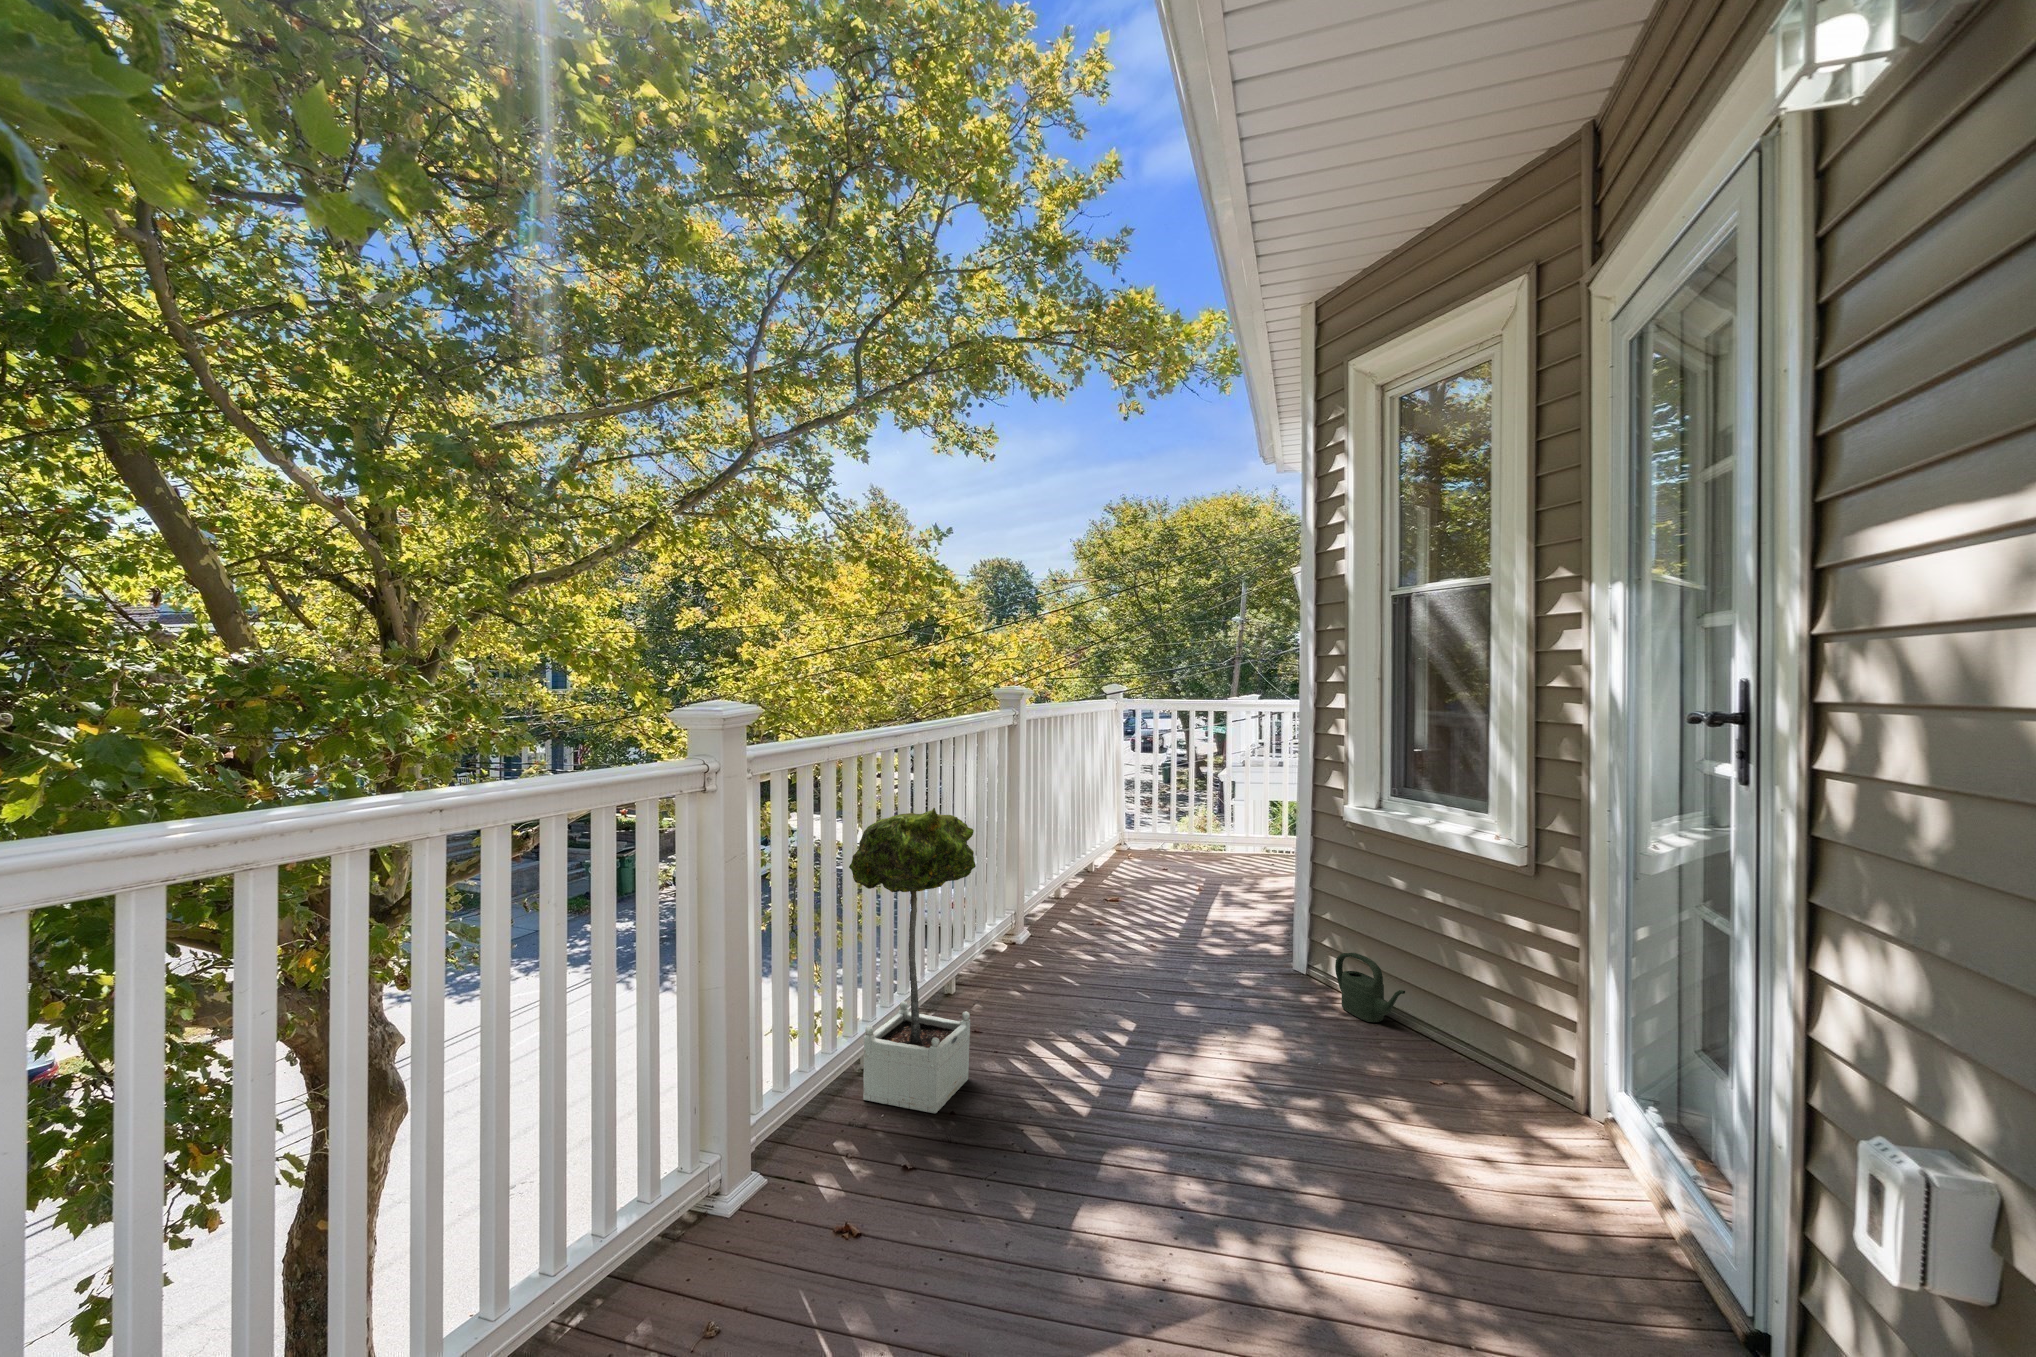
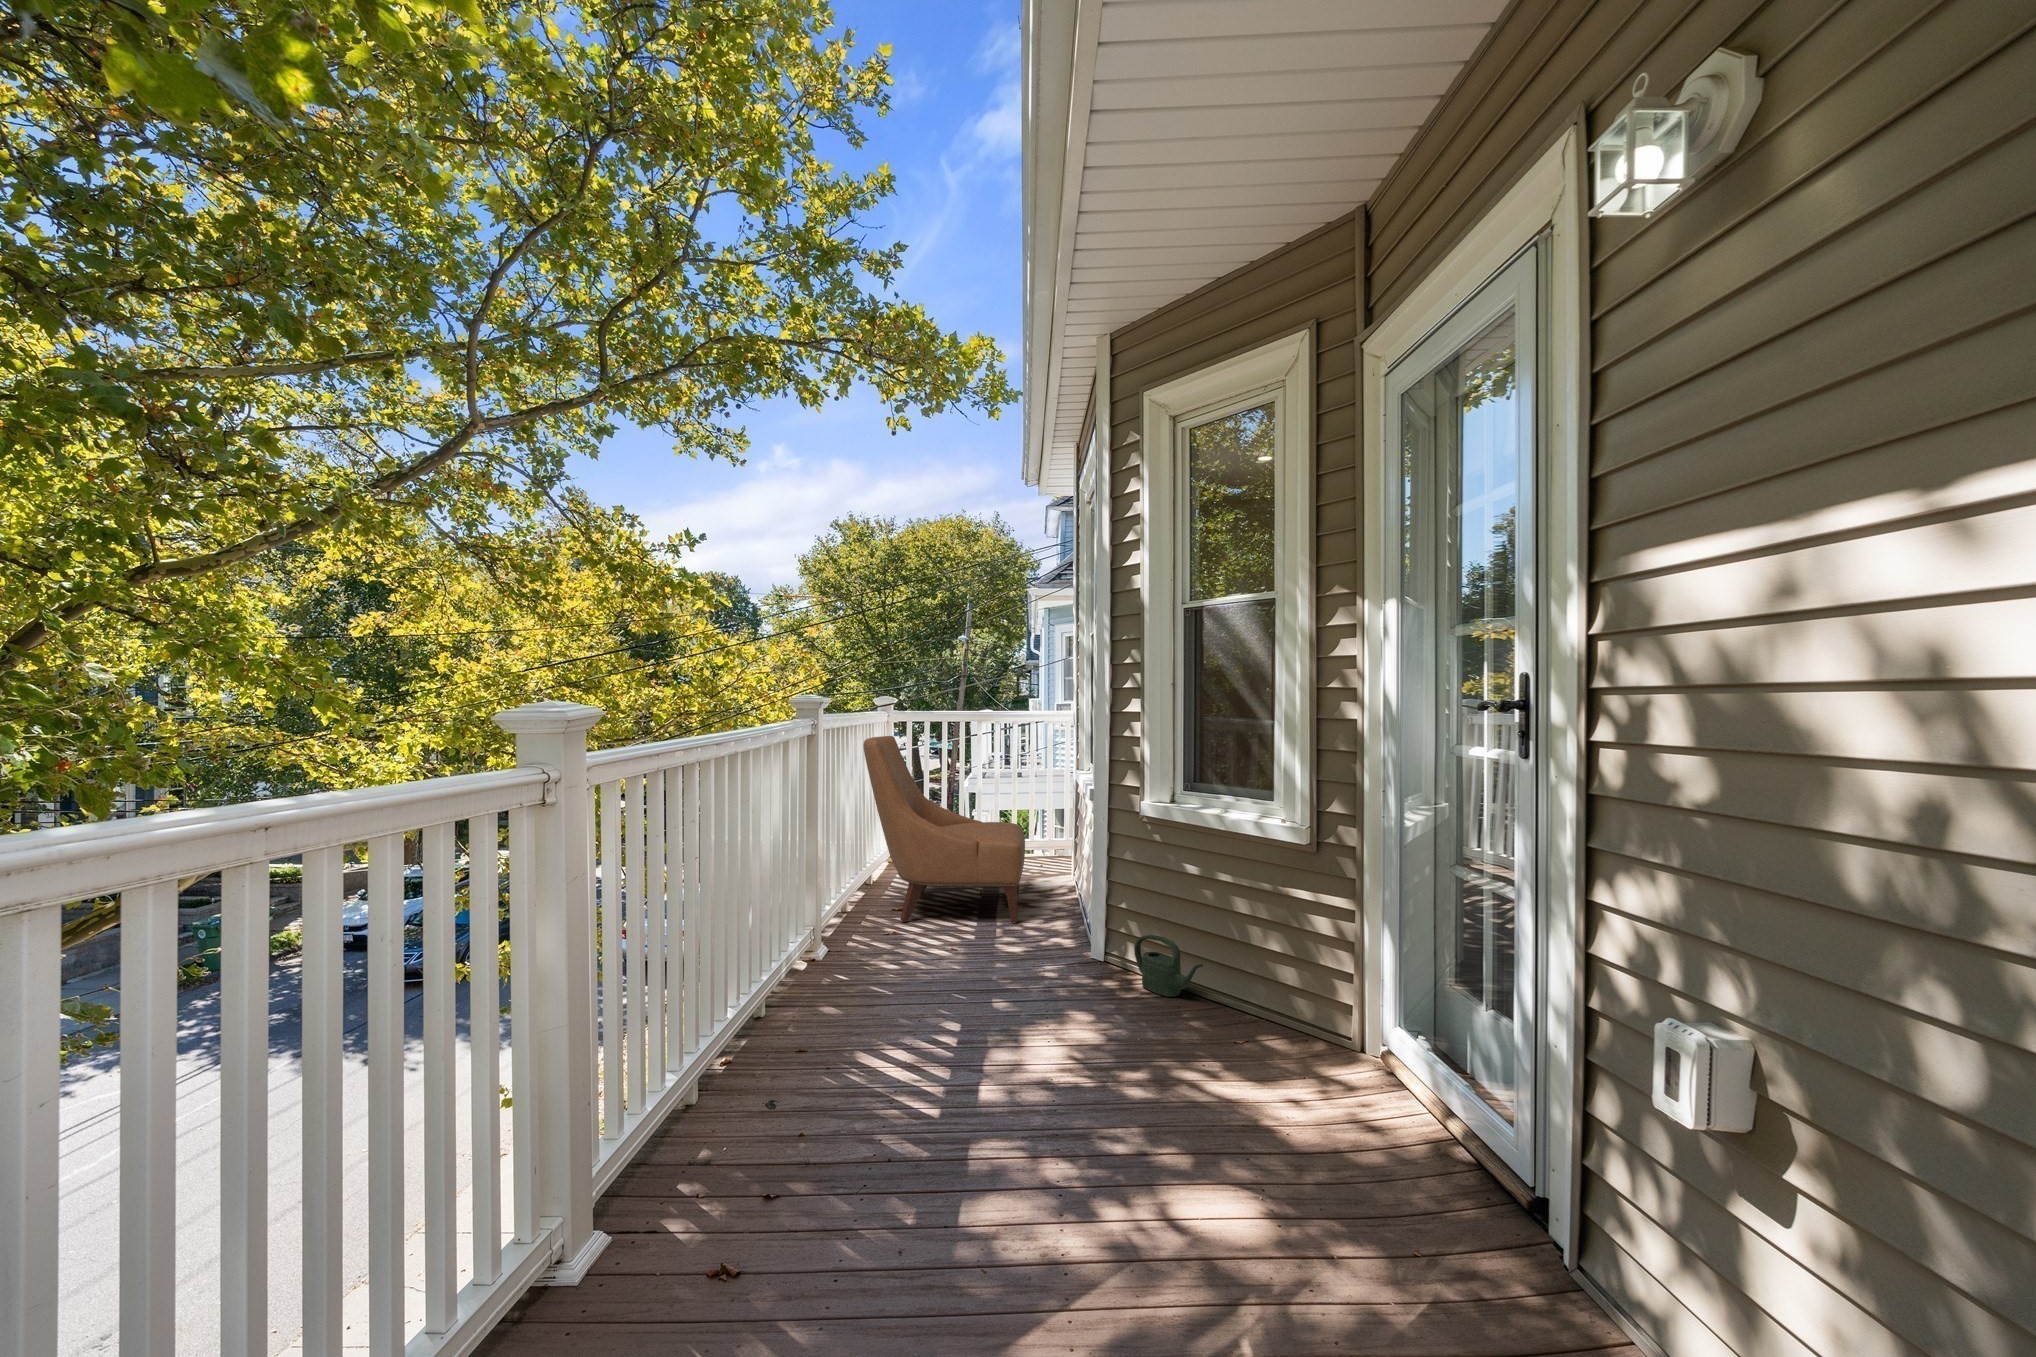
chair: none [1076,727,1246,926] -> present [863,736,1025,923]
potted tree: present [849,808,976,1113] -> none [684,819,826,1153]

